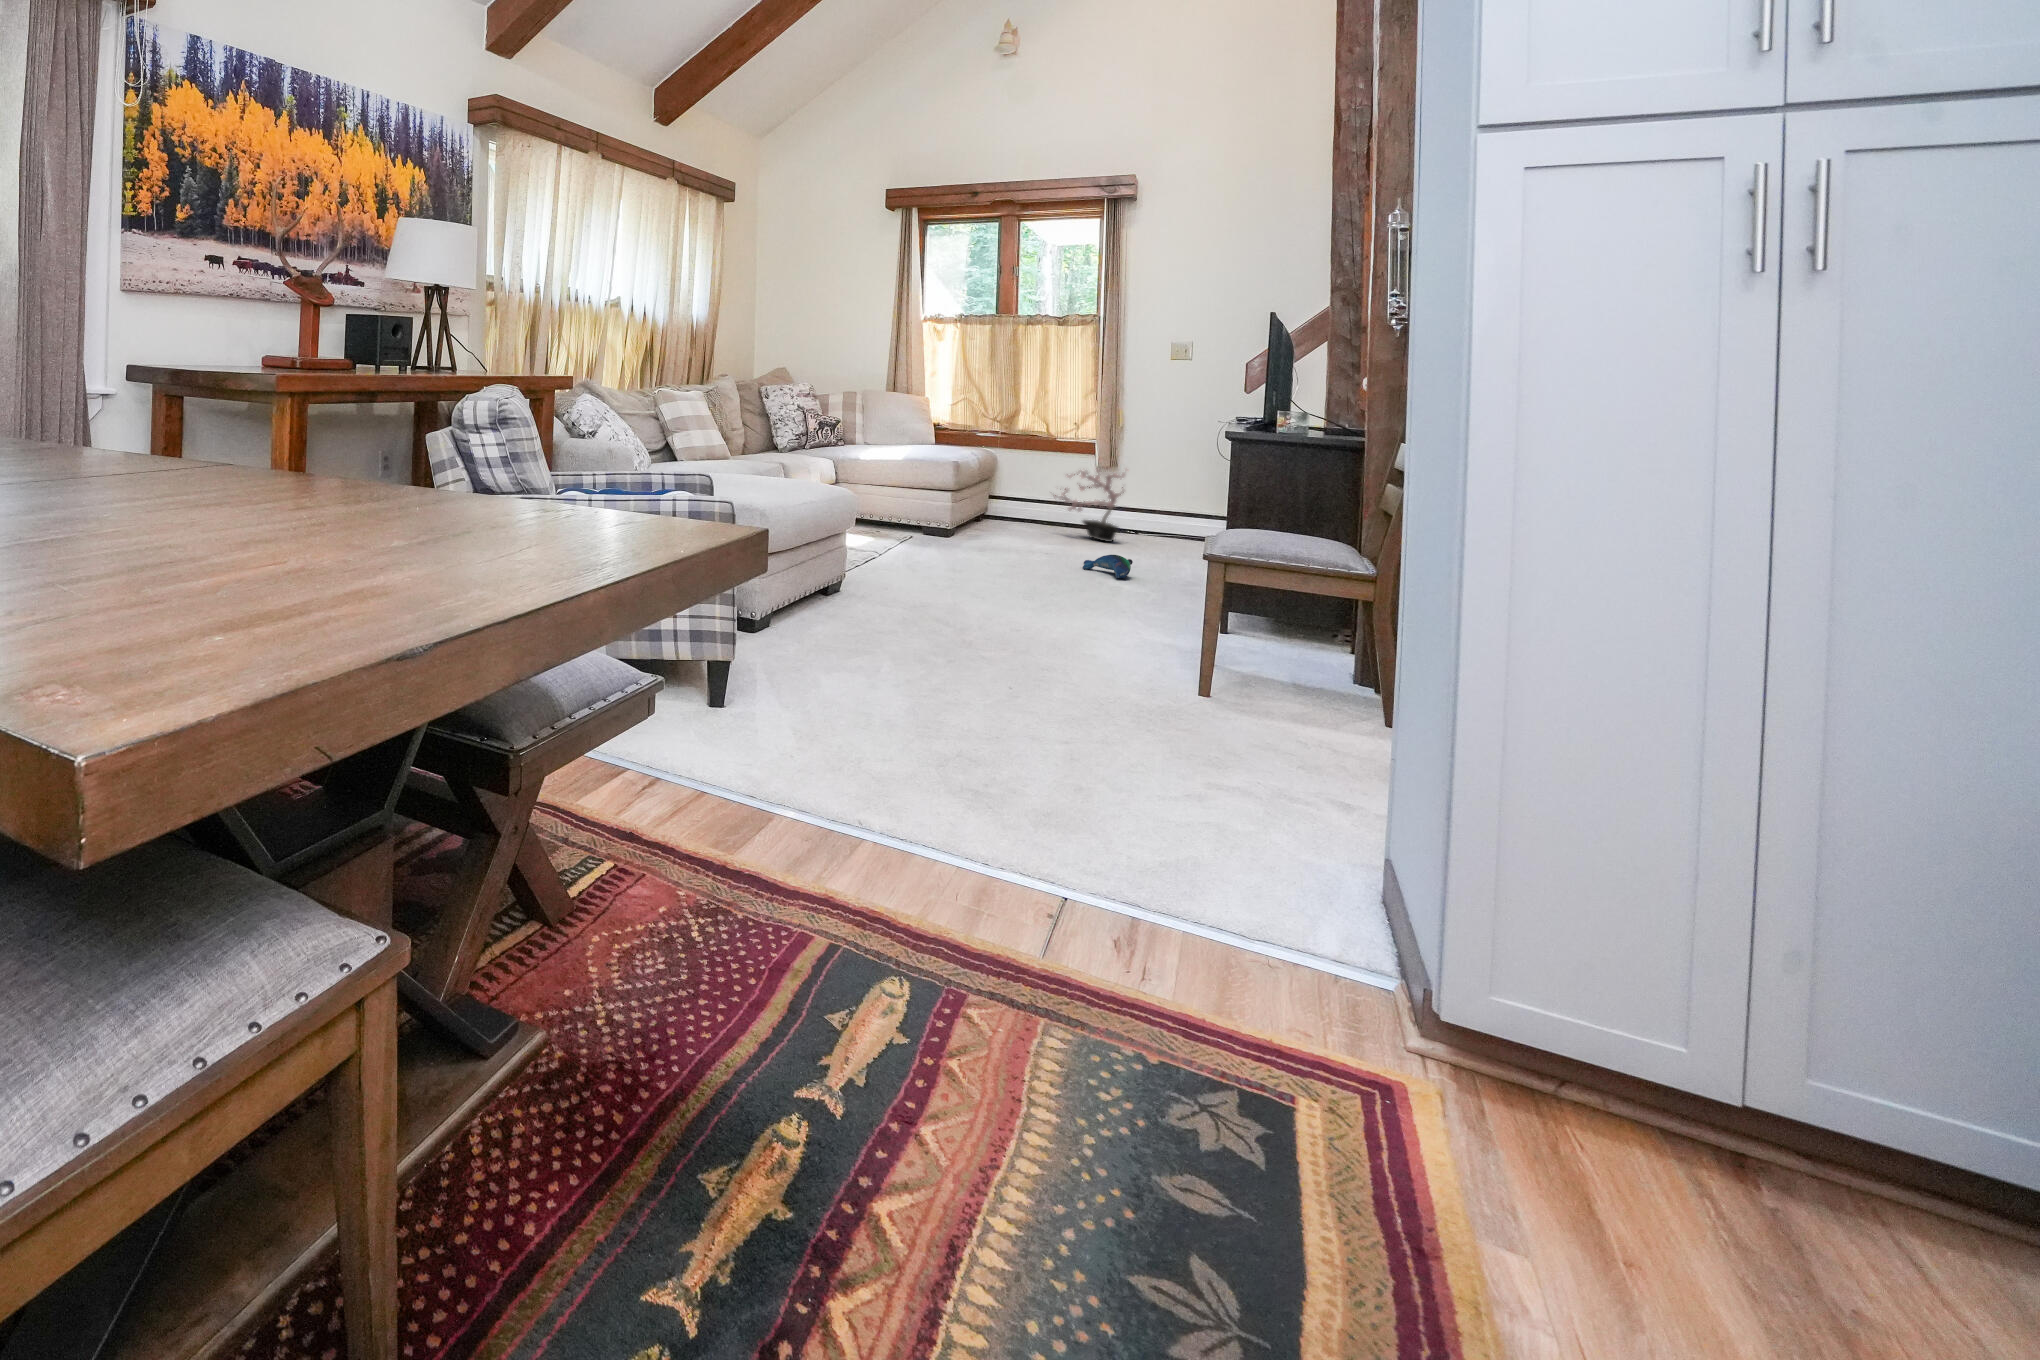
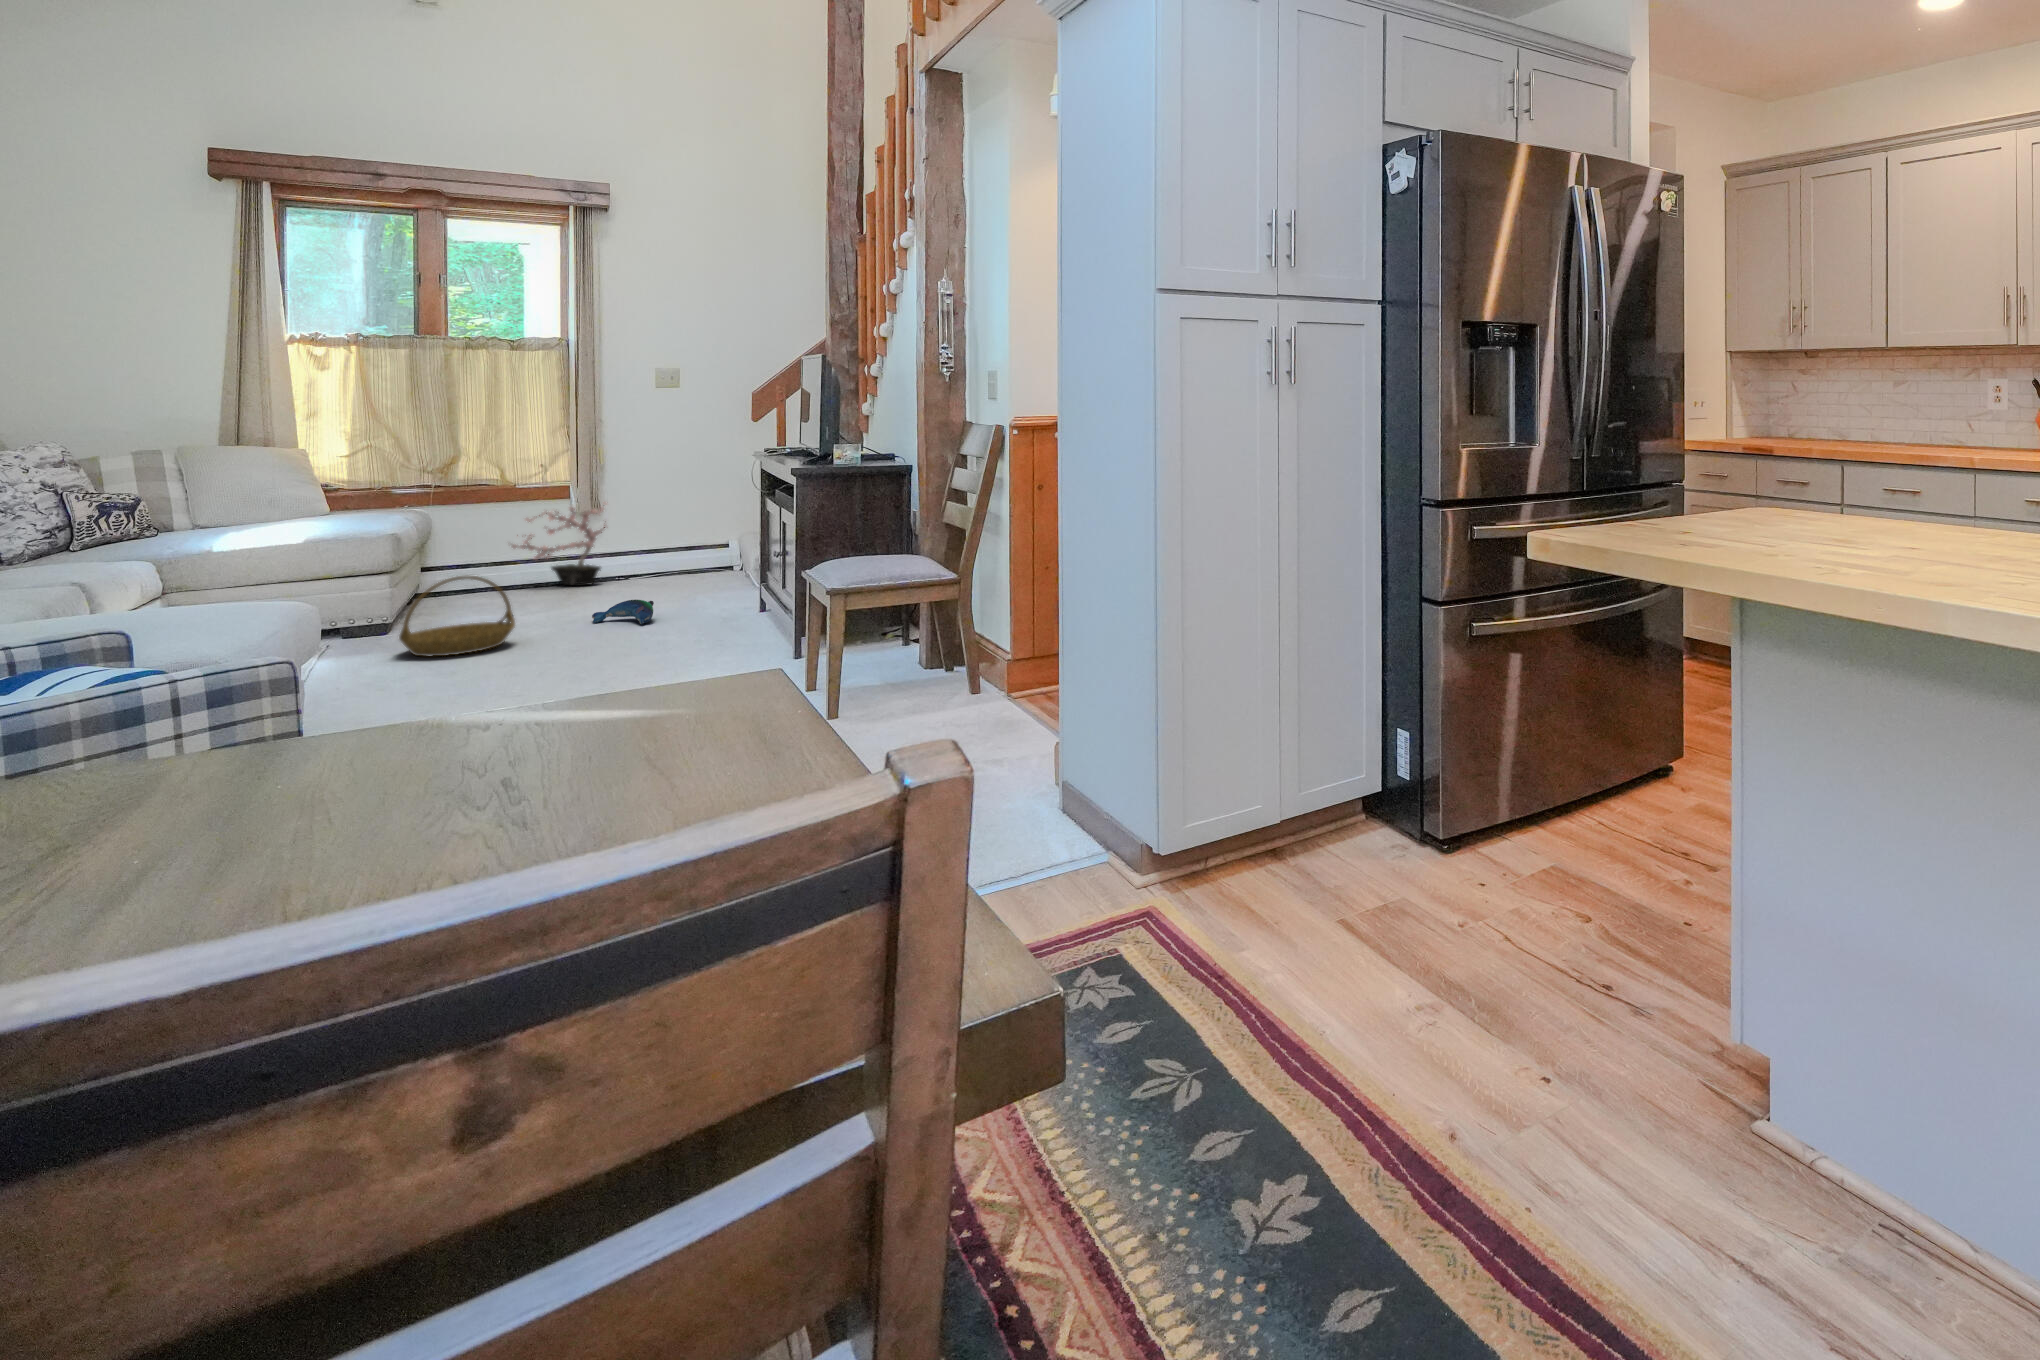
basket: none [941,503,1017,567] -> present [399,576,515,656]

